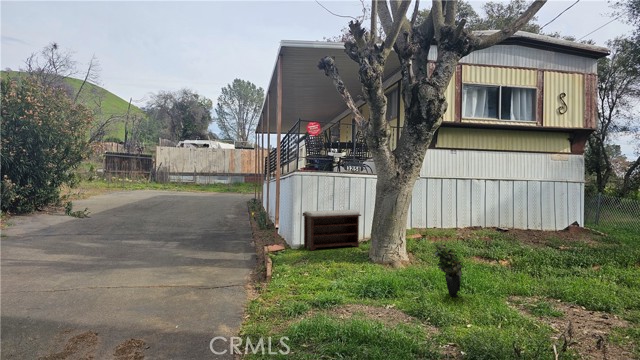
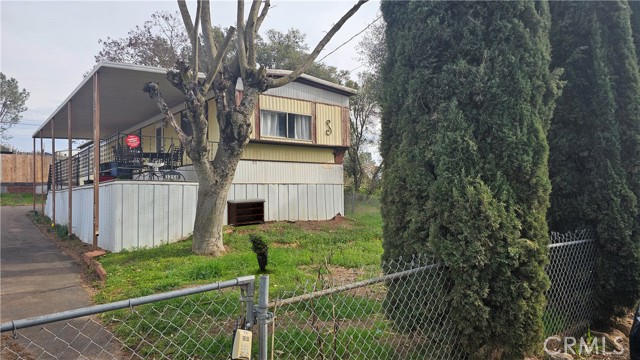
bench: present [303,210,361,251] -> present [227,198,266,227]

